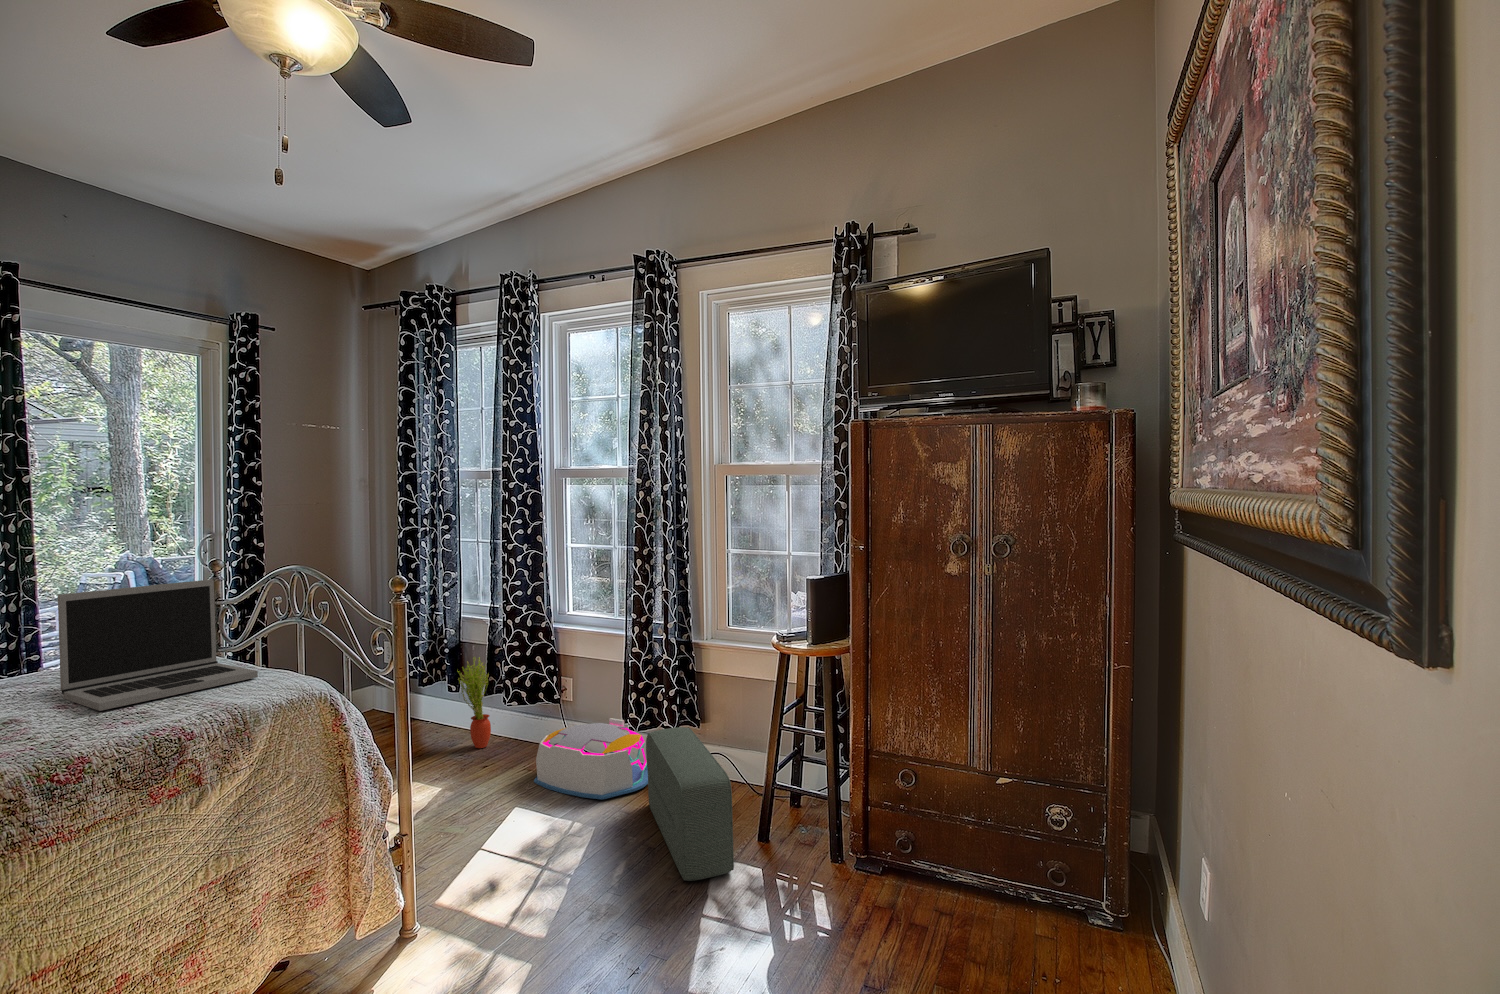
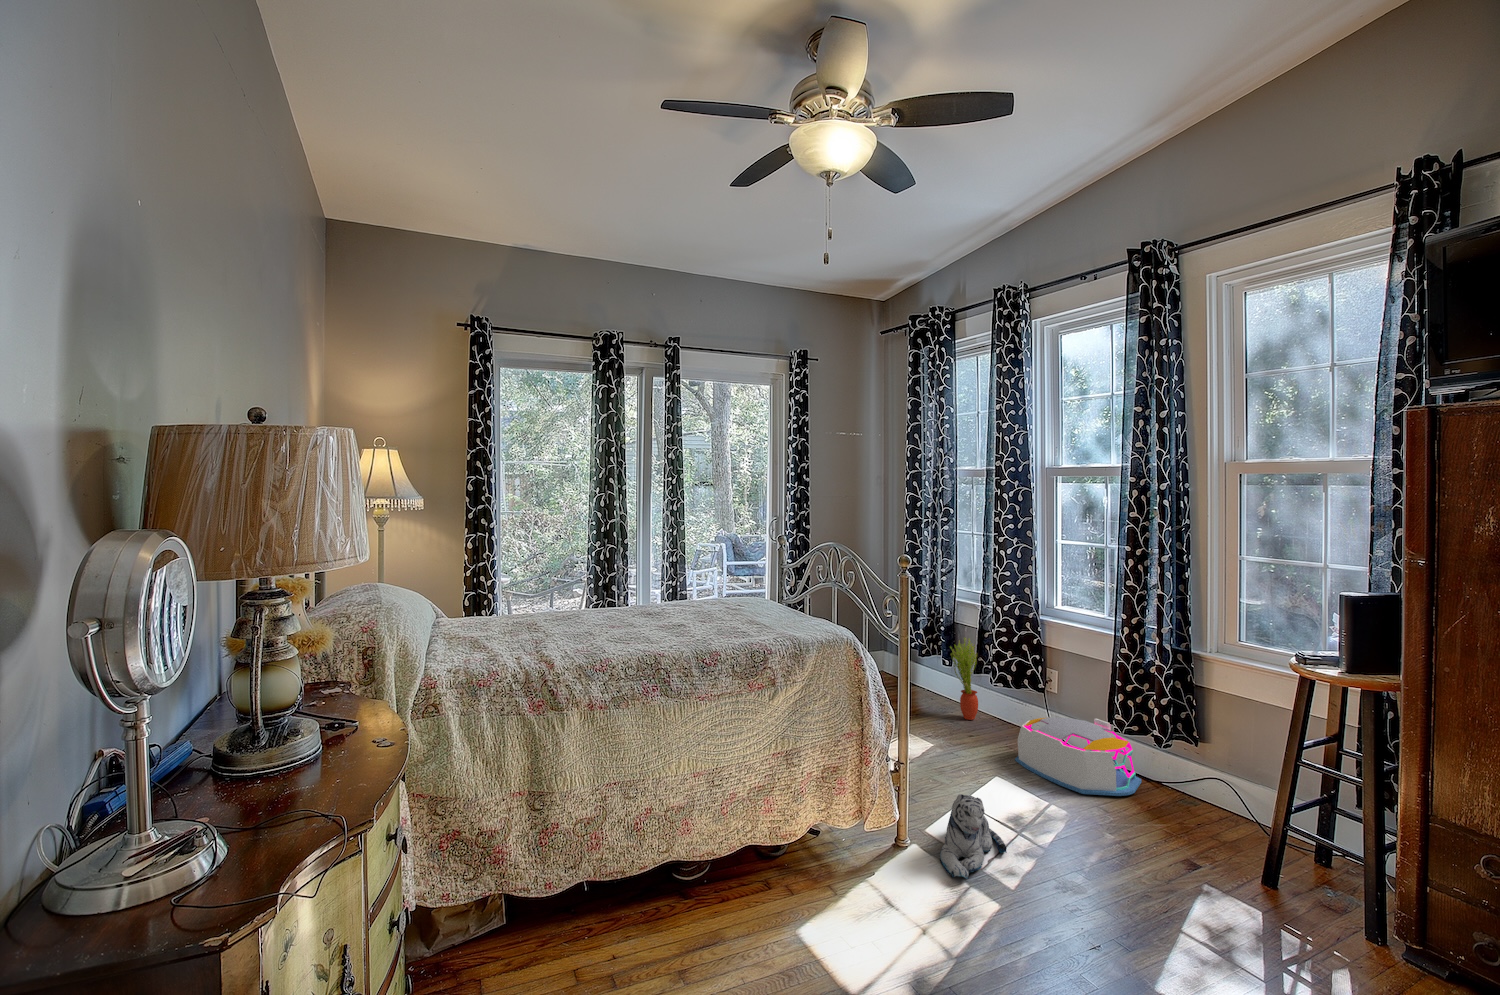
laptop: present [58,579,258,711] -> none [705,549,807,627]
pouf: present [646,727,734,881] -> none [1131,739,1229,905]
plush toy: none [456,845,533,953] -> present [940,794,1007,878]

